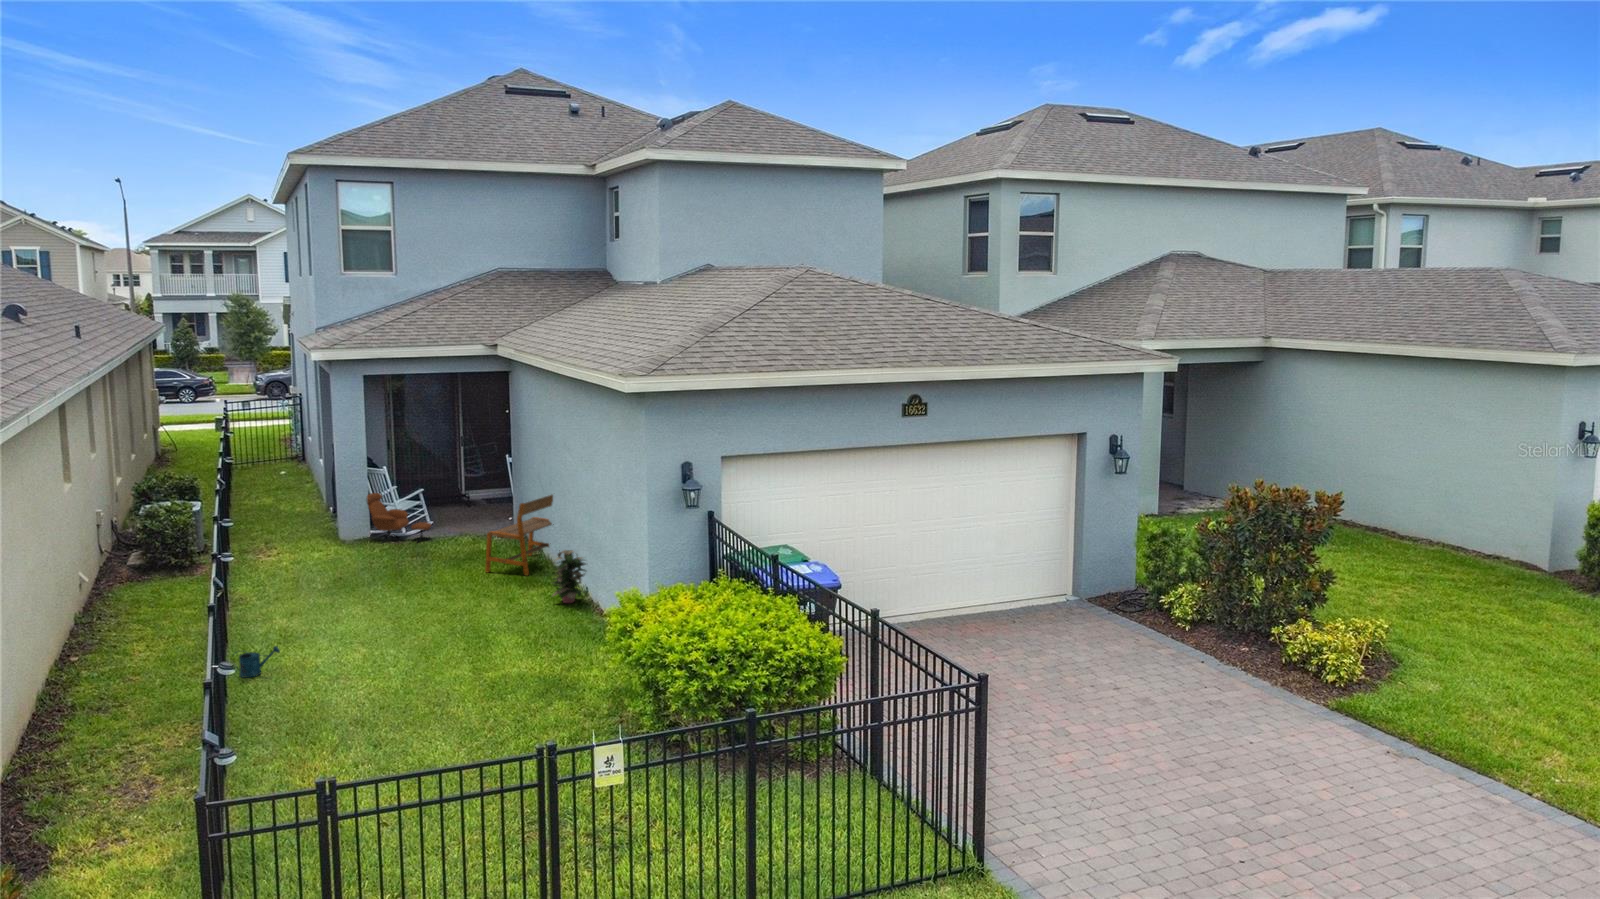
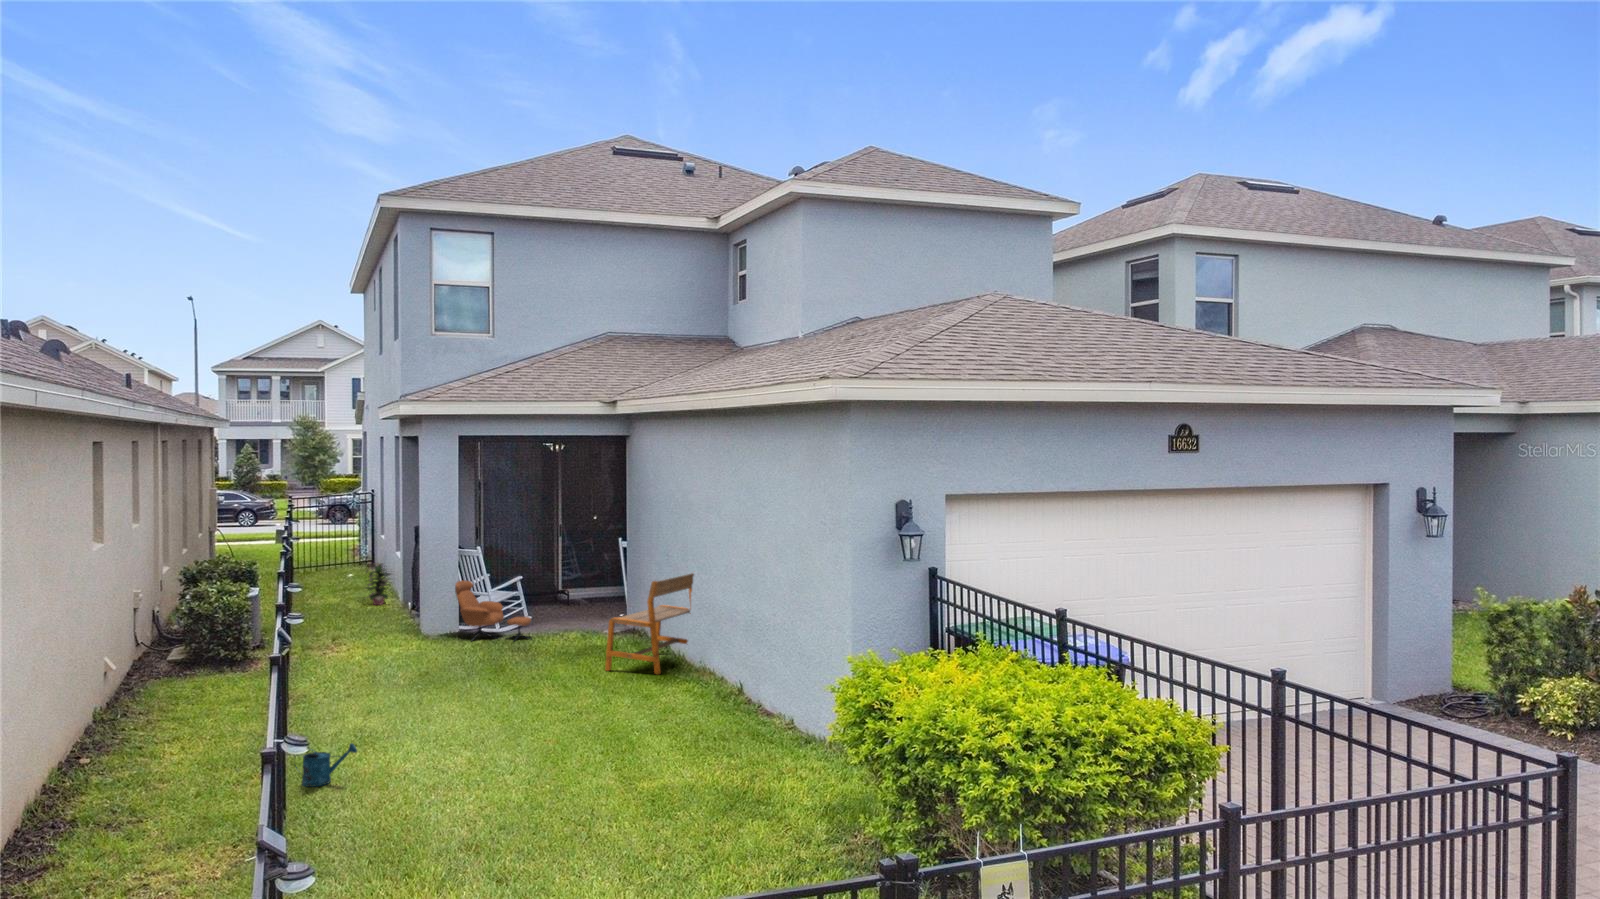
decorative plant: present [553,550,586,603] -> present [366,563,391,605]

